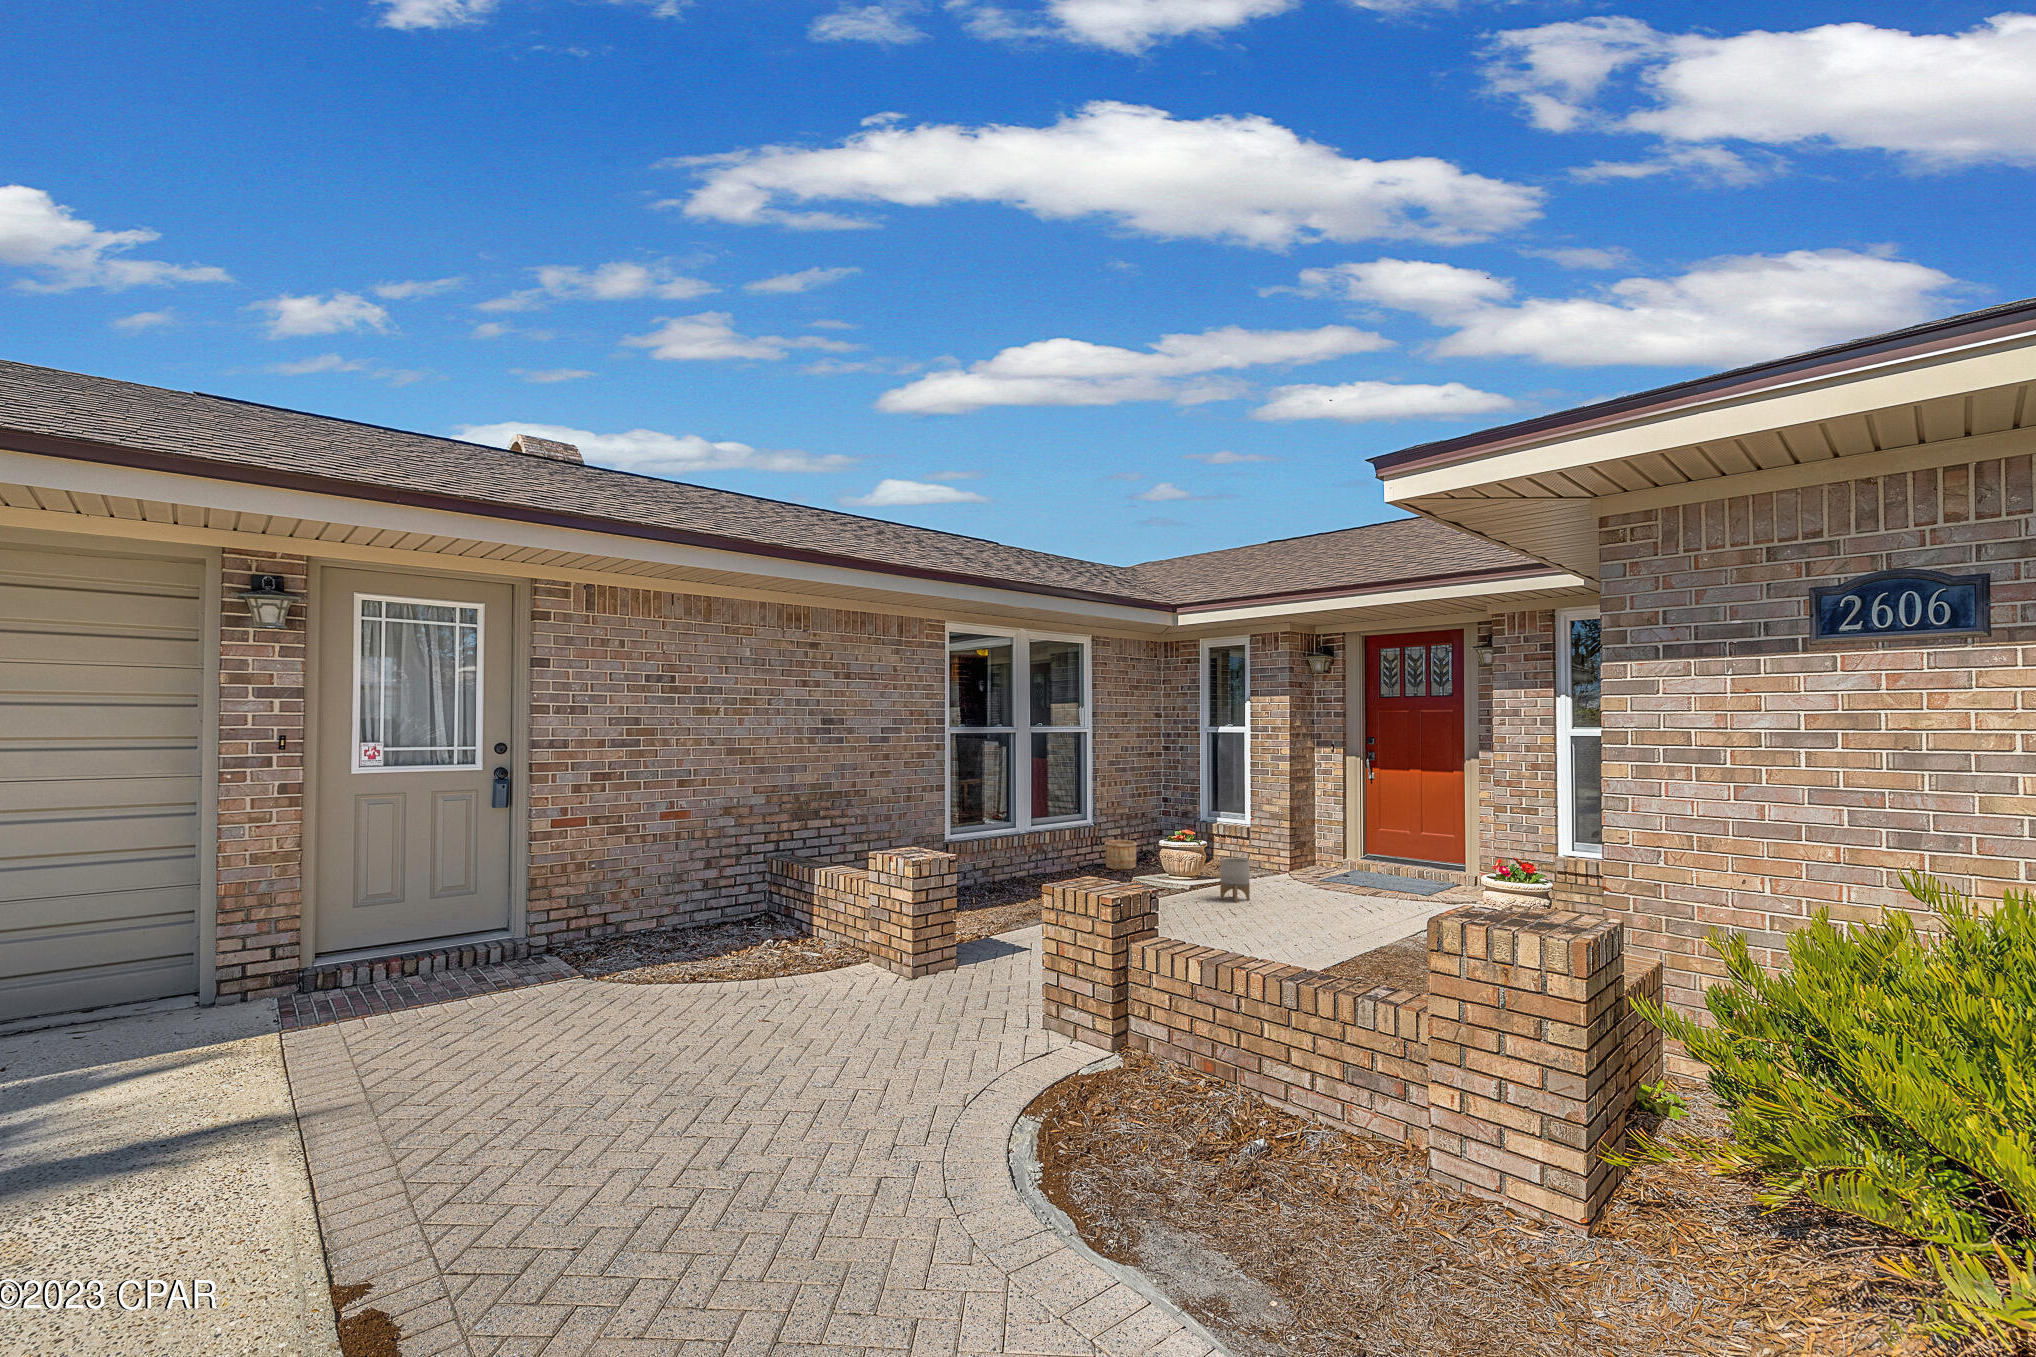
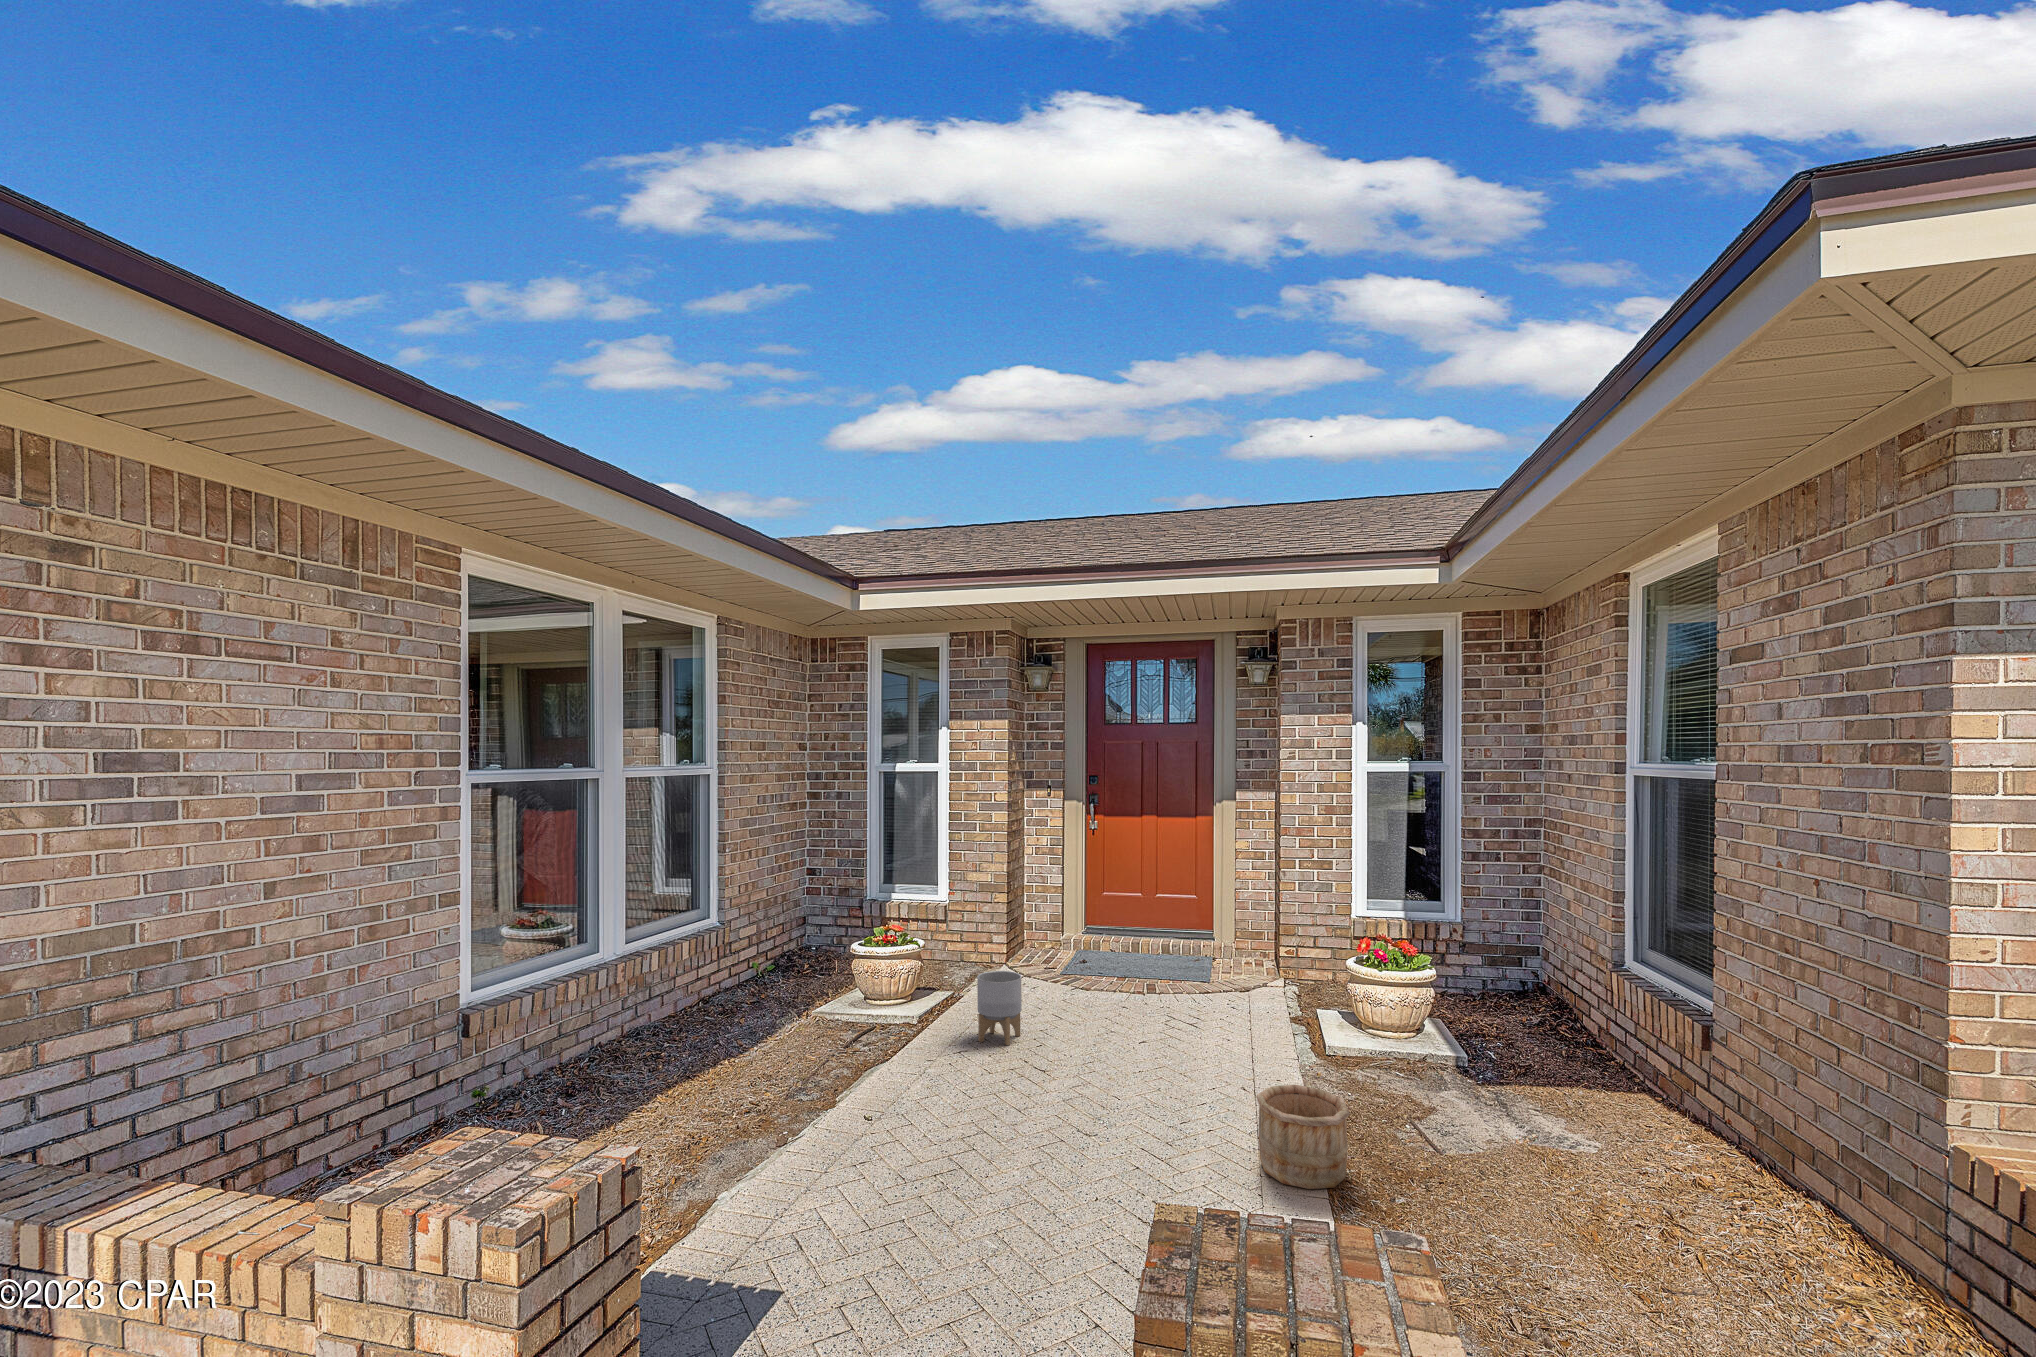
wooden bucket: present [1105,840,1137,870] -> present [1256,1085,1350,1189]

